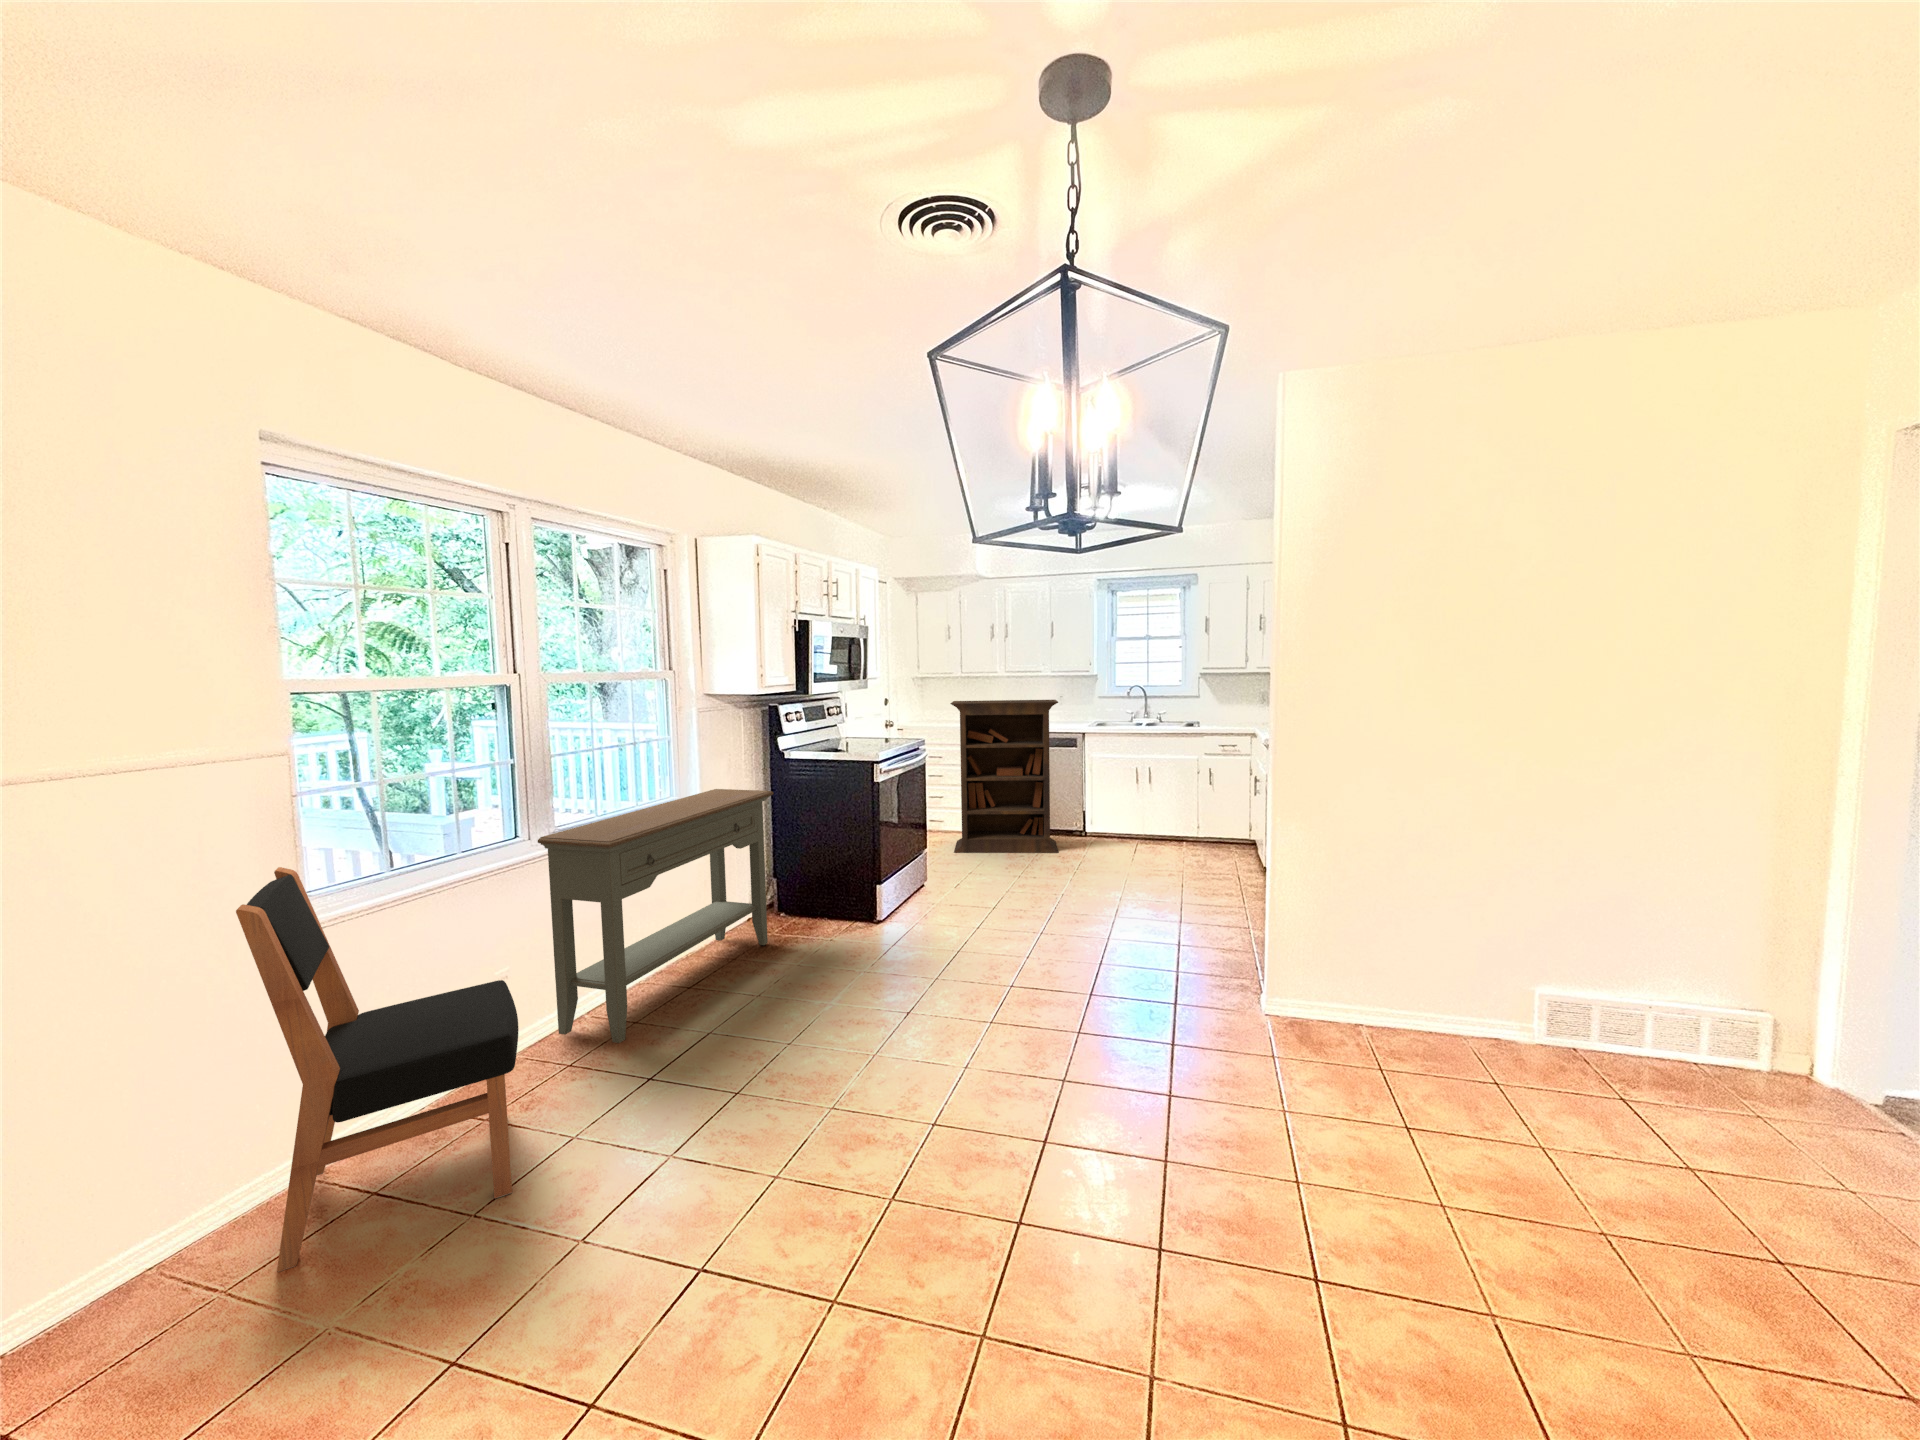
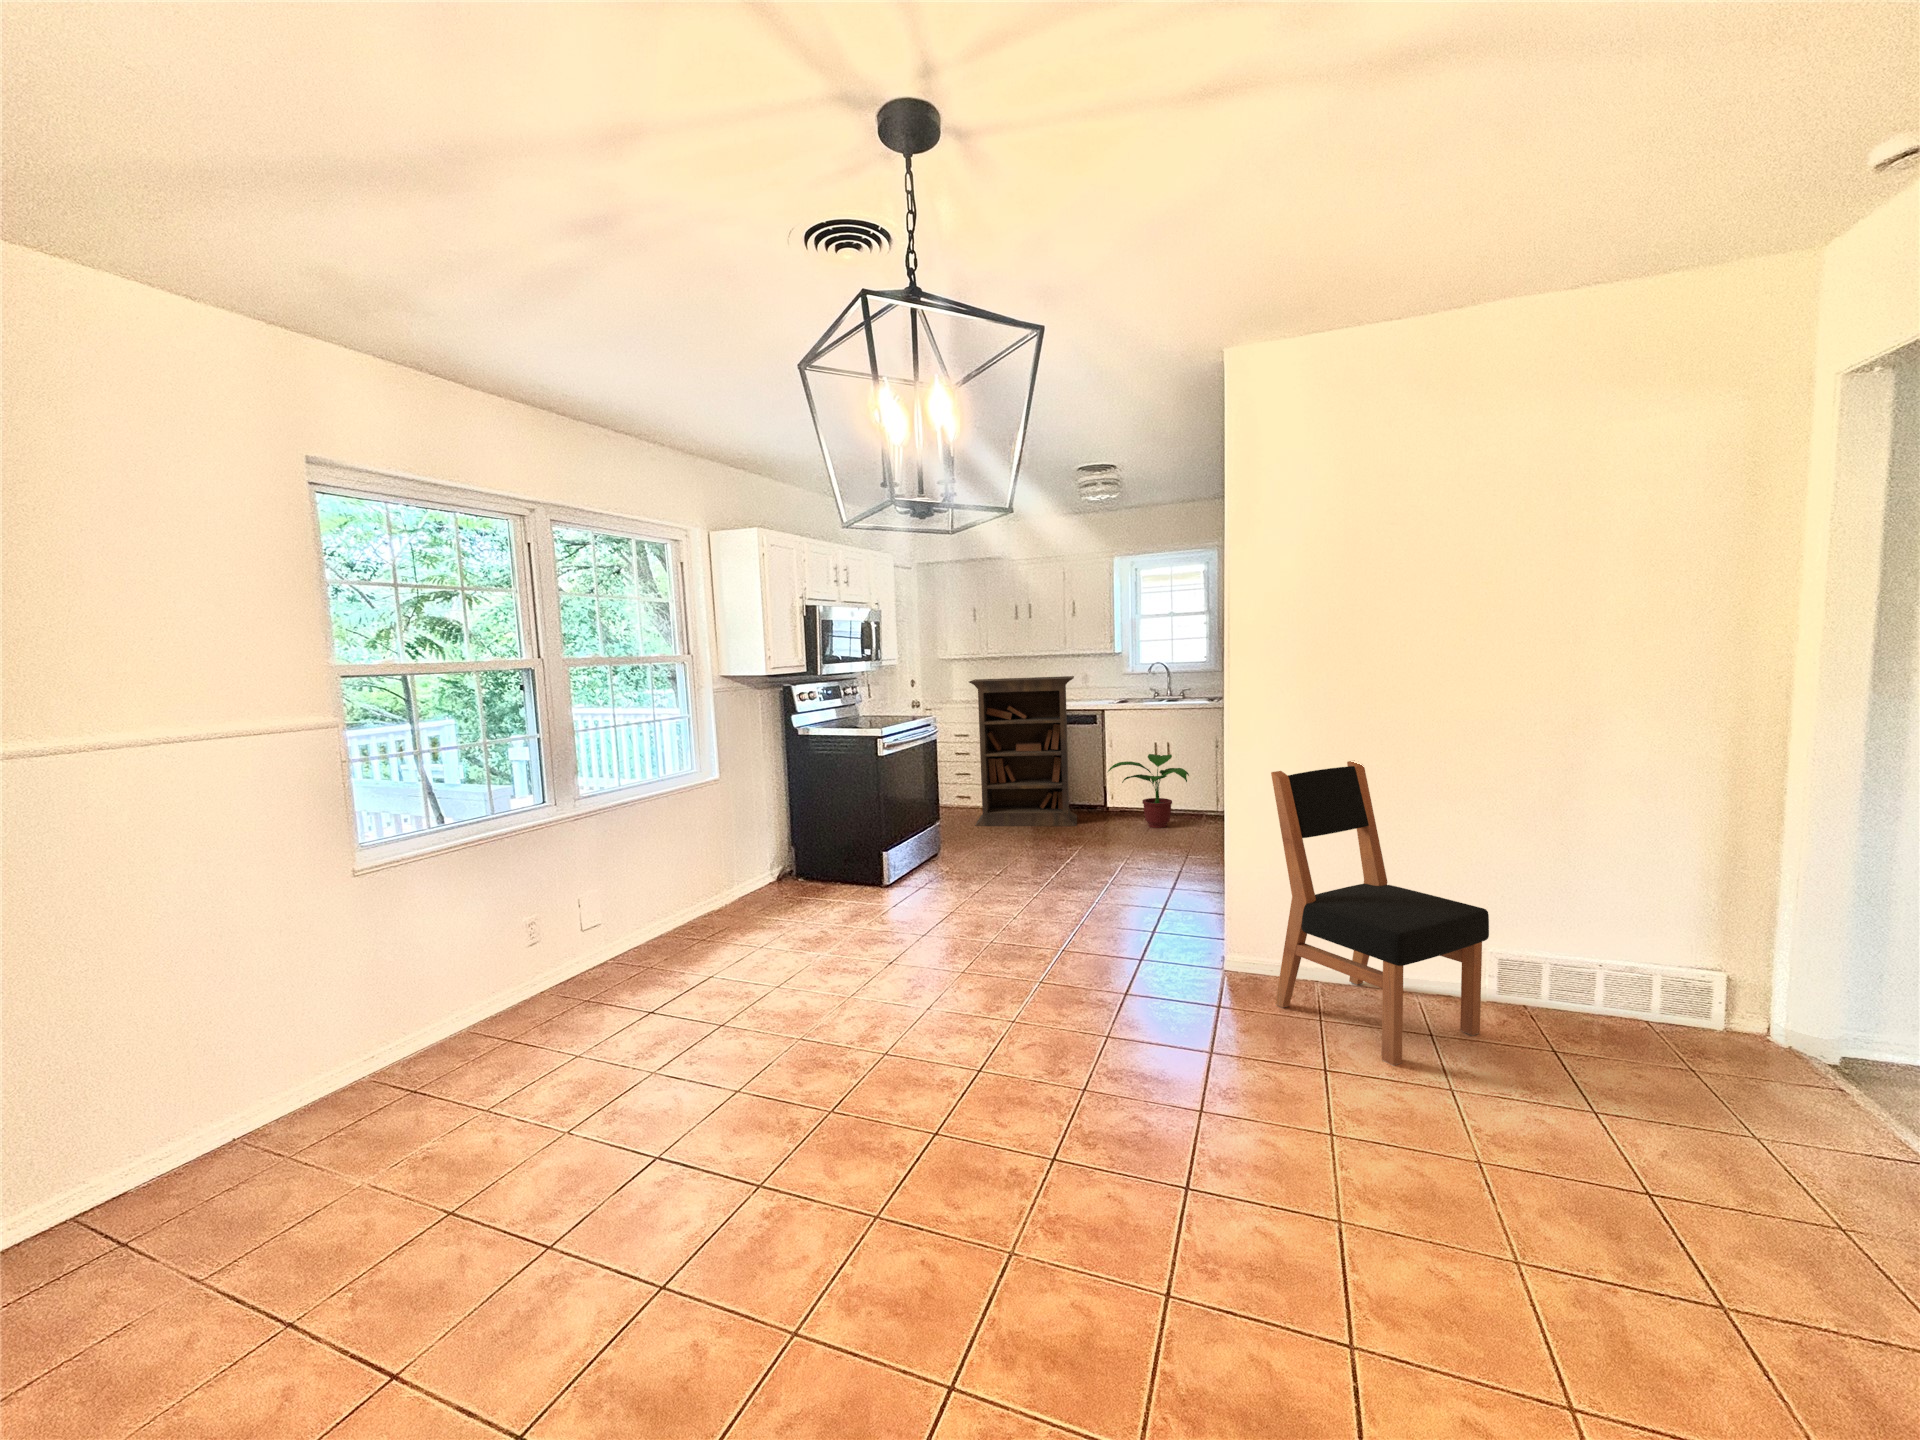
potted plant: none [1090,780,1173,855] -> present [1108,754,1189,828]
console table: present [538,789,774,1043] -> none [559,762,782,984]
dining chair: present [236,867,518,1272] -> present [1271,761,1489,1066]

